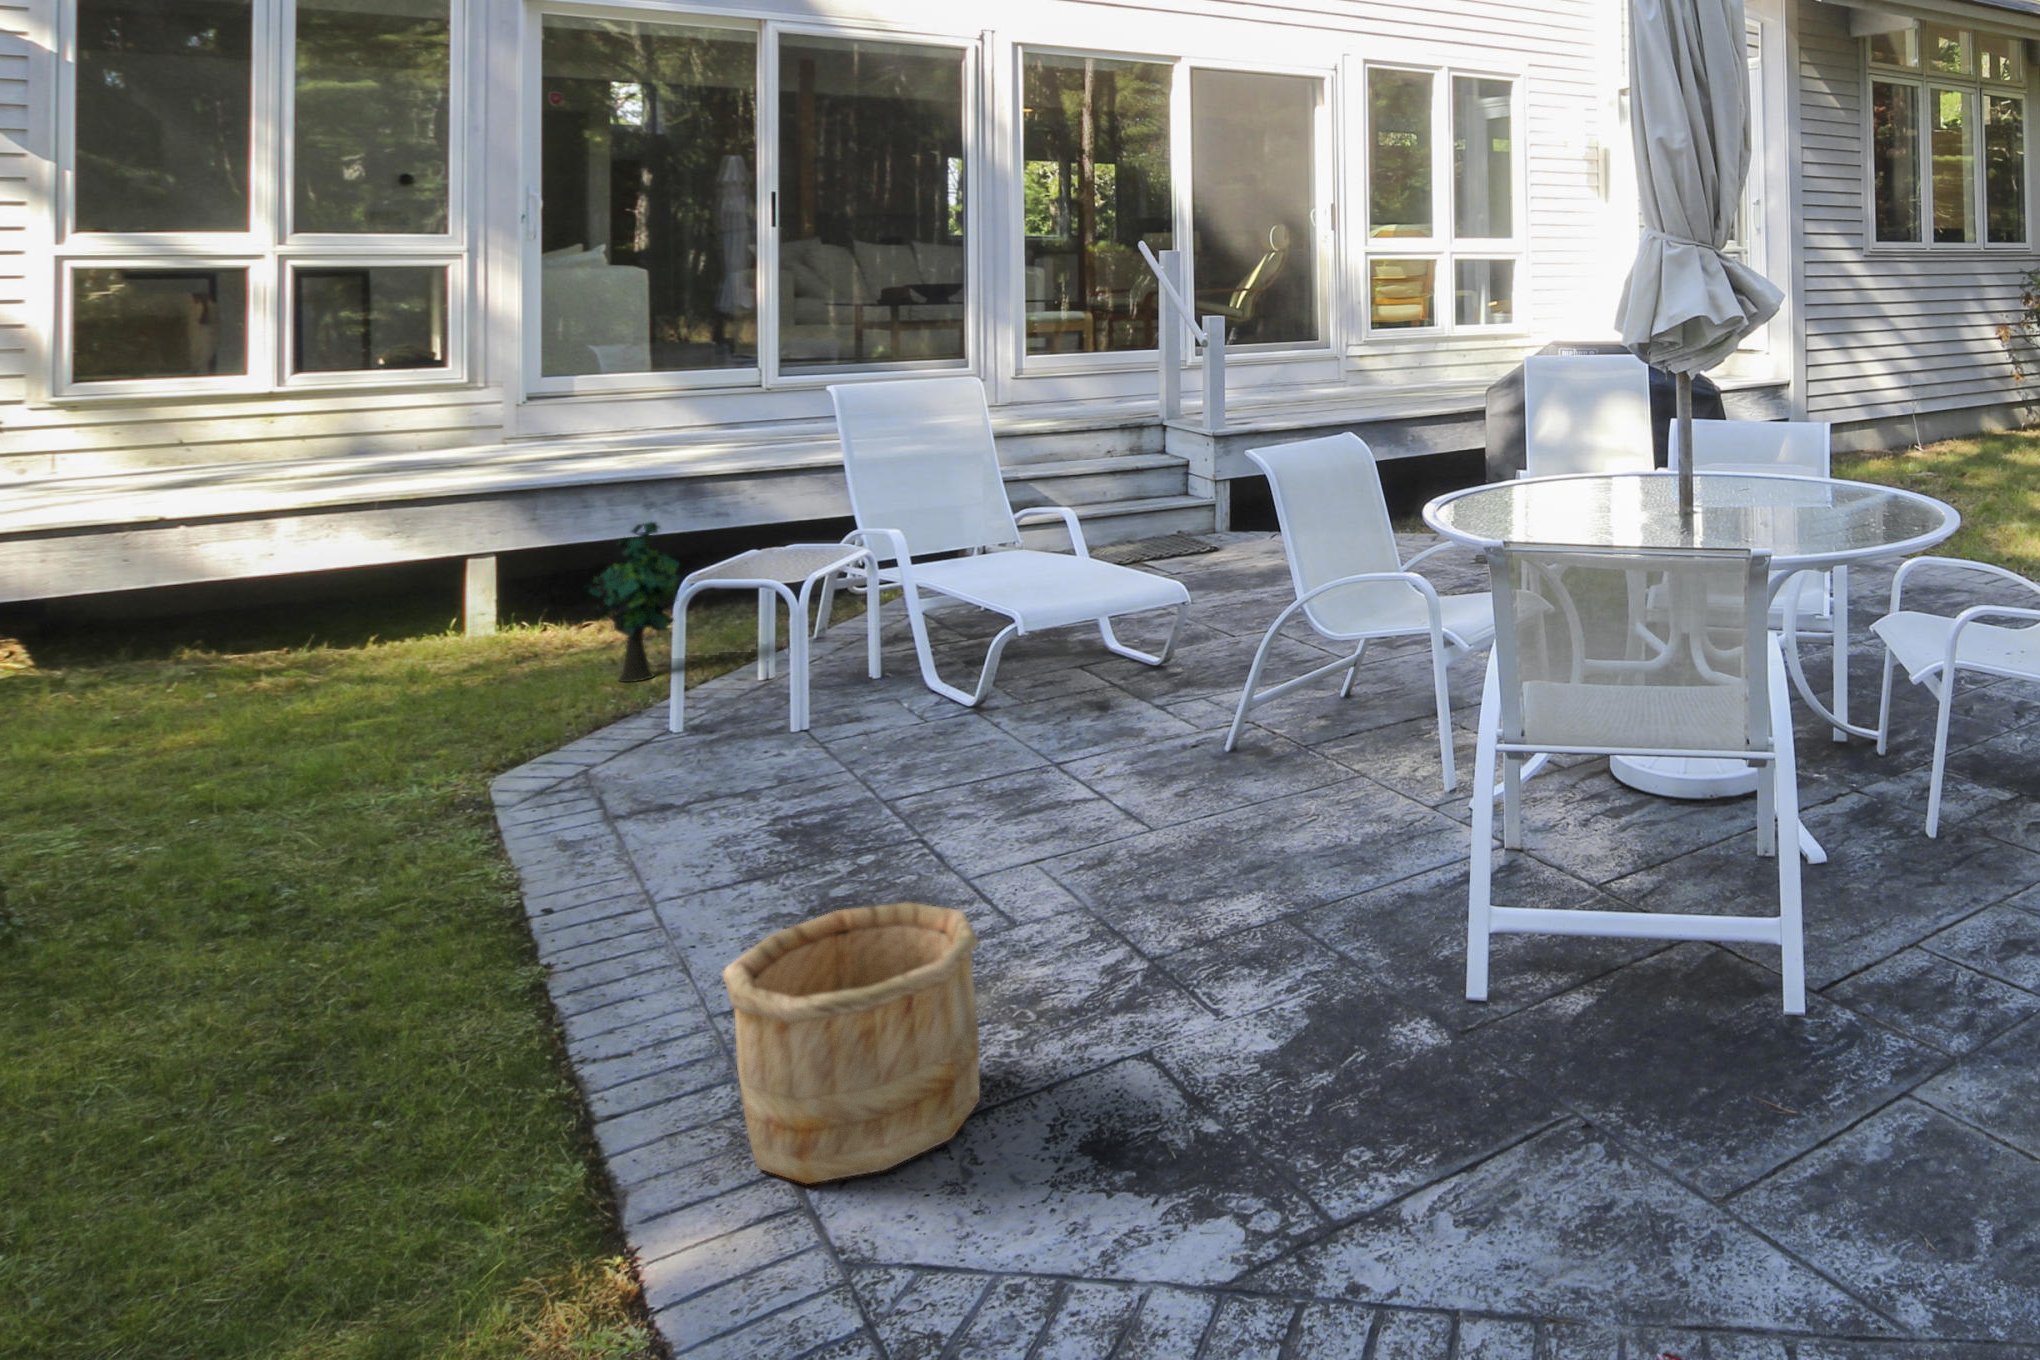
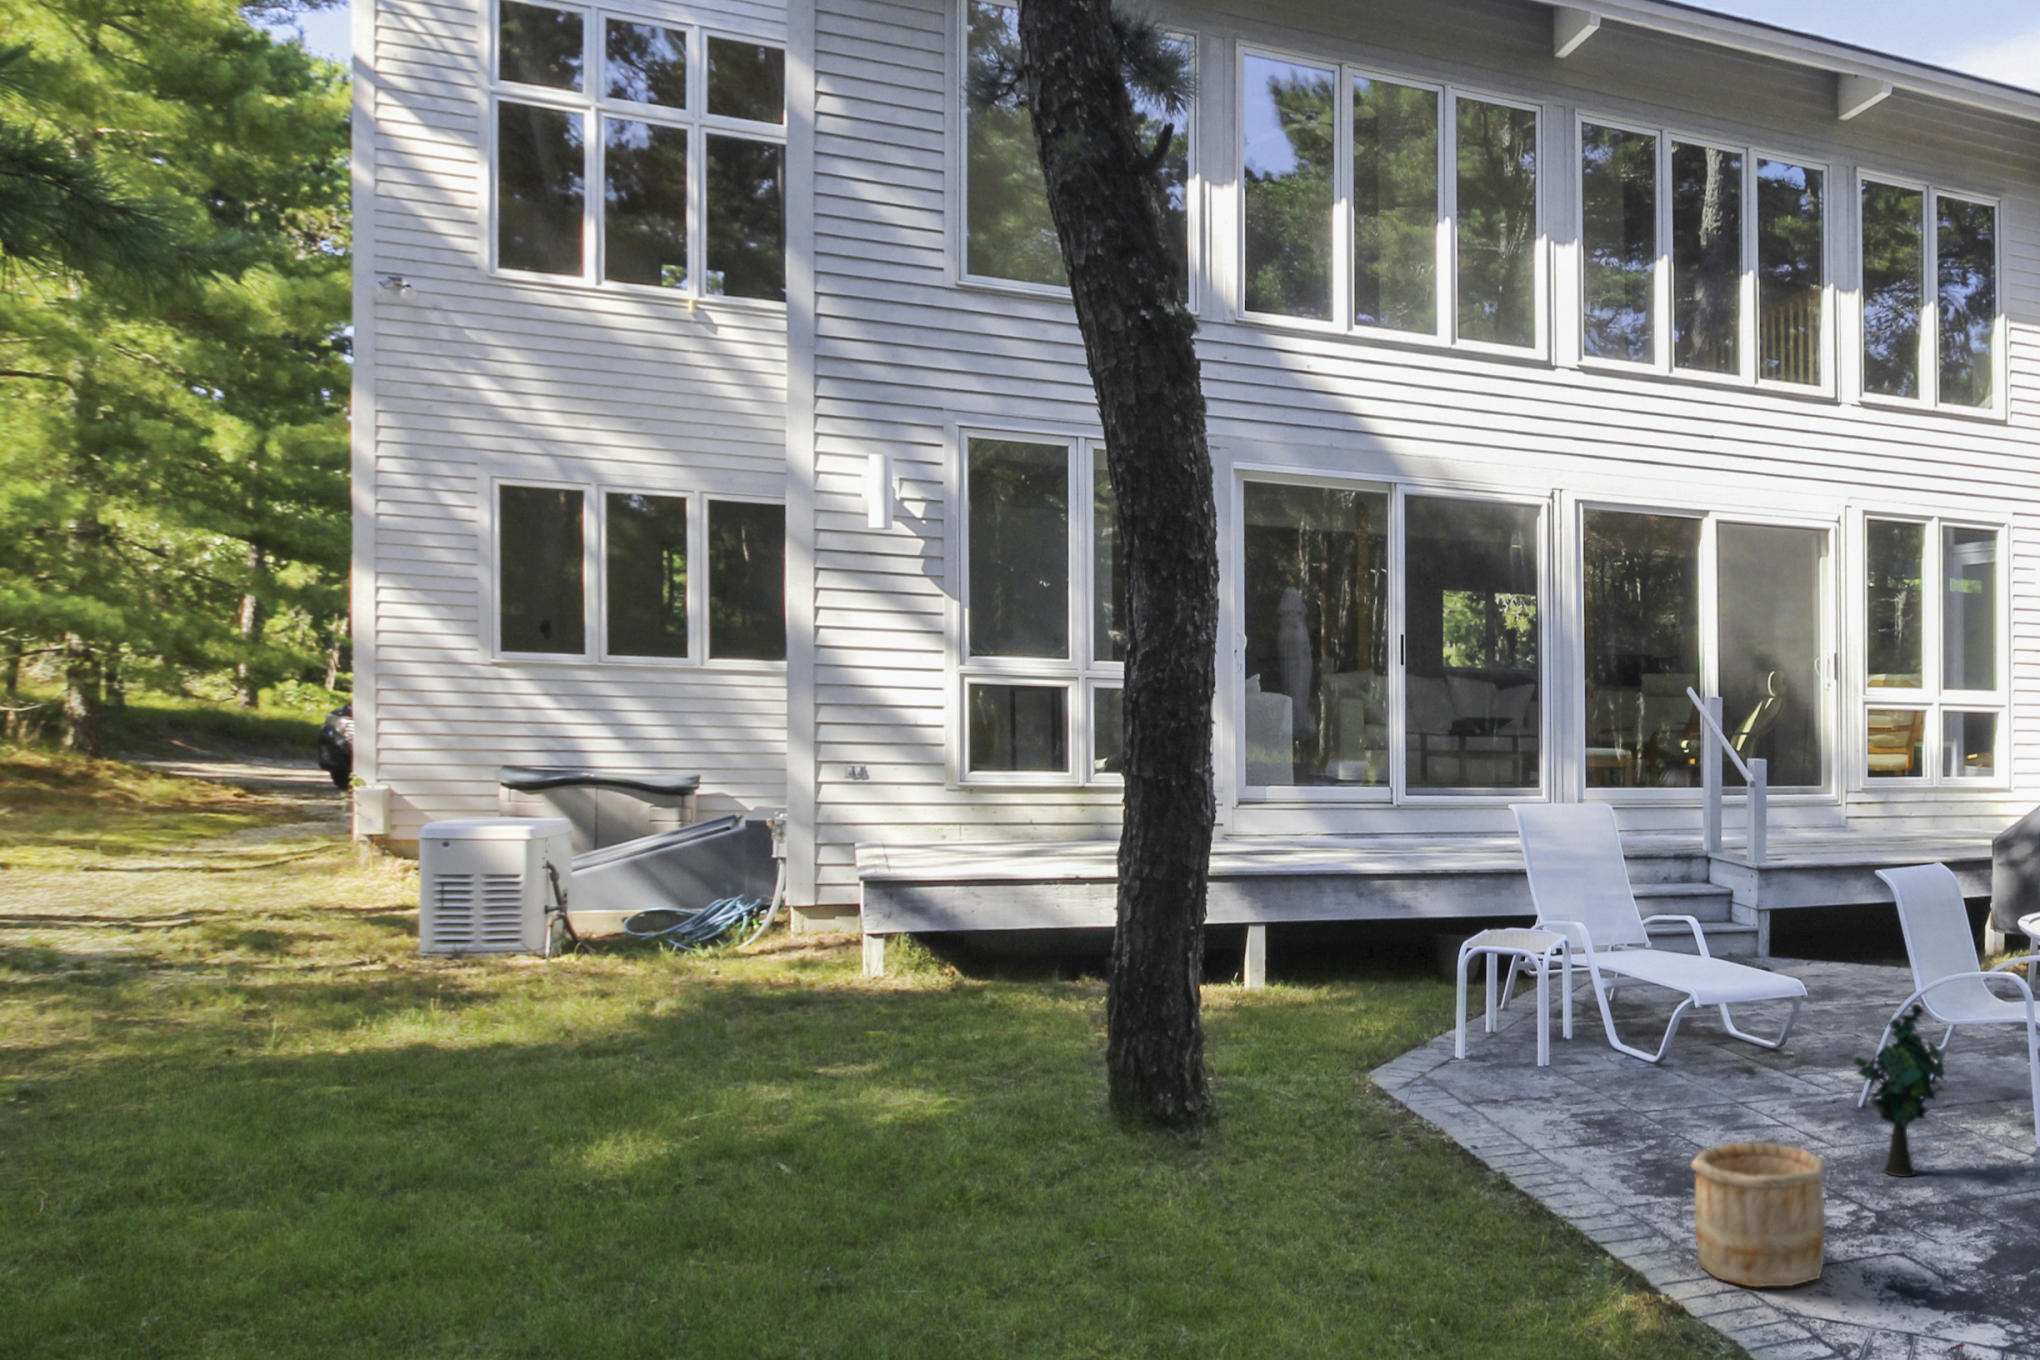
decorative plant: present [582,522,680,682] -> present [1854,1004,1945,1177]

